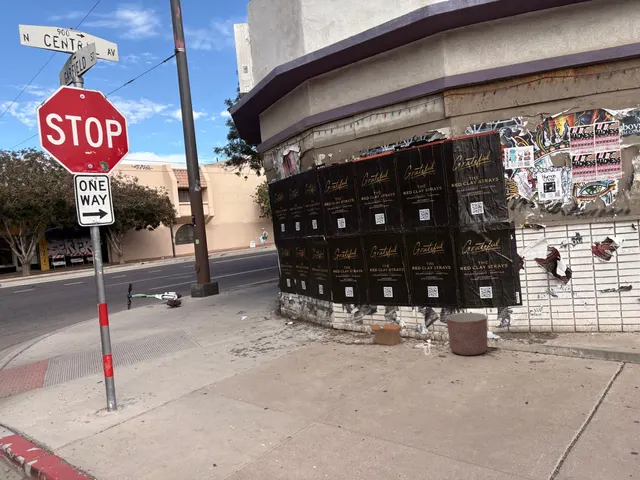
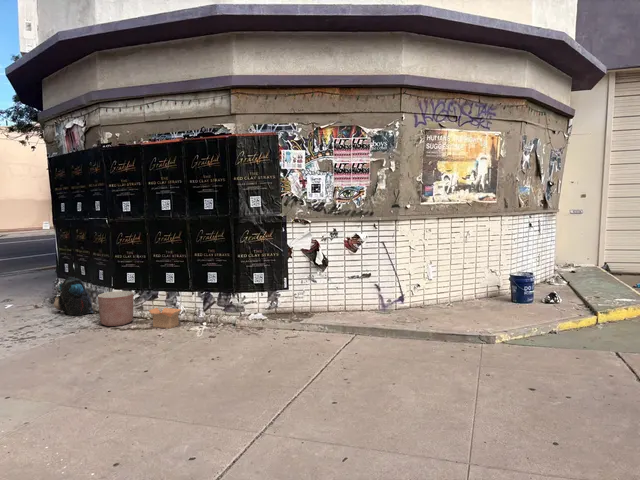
backpack: none [282,293,316,330] -> present [54,277,93,316]
planter: present [447,313,487,355] -> present [98,291,133,326]

